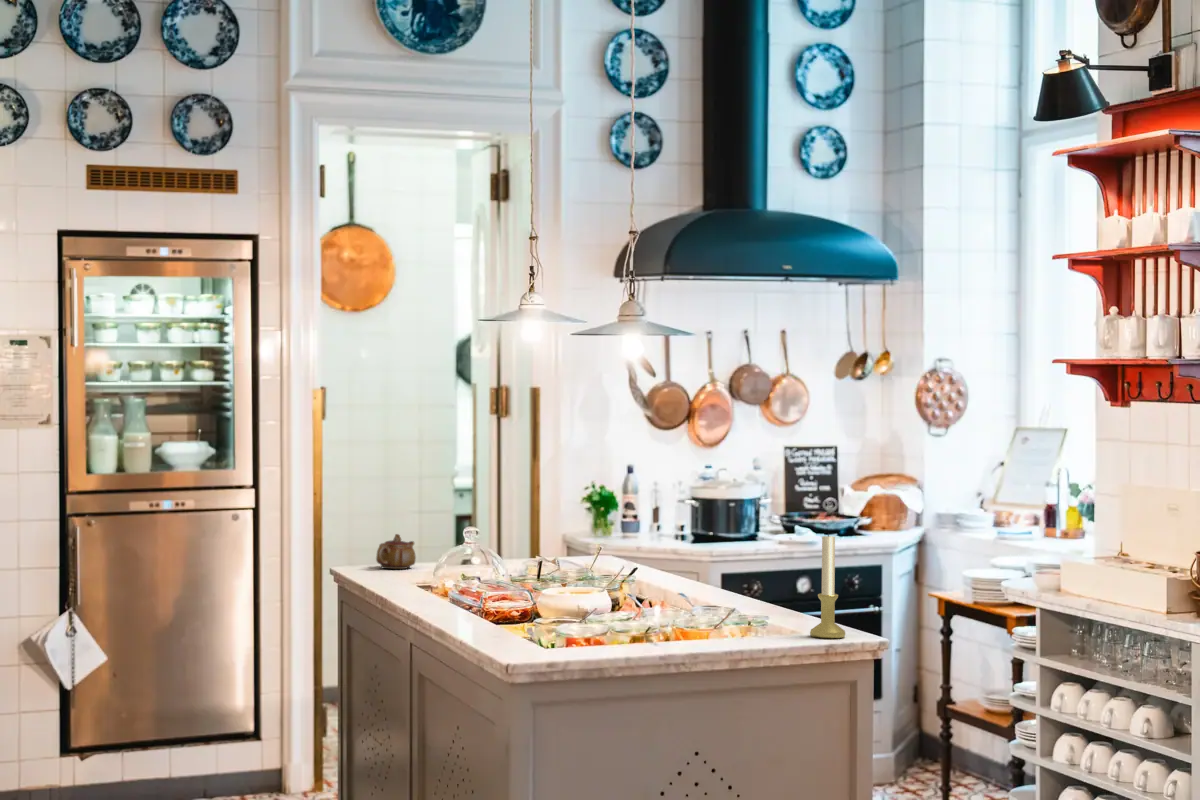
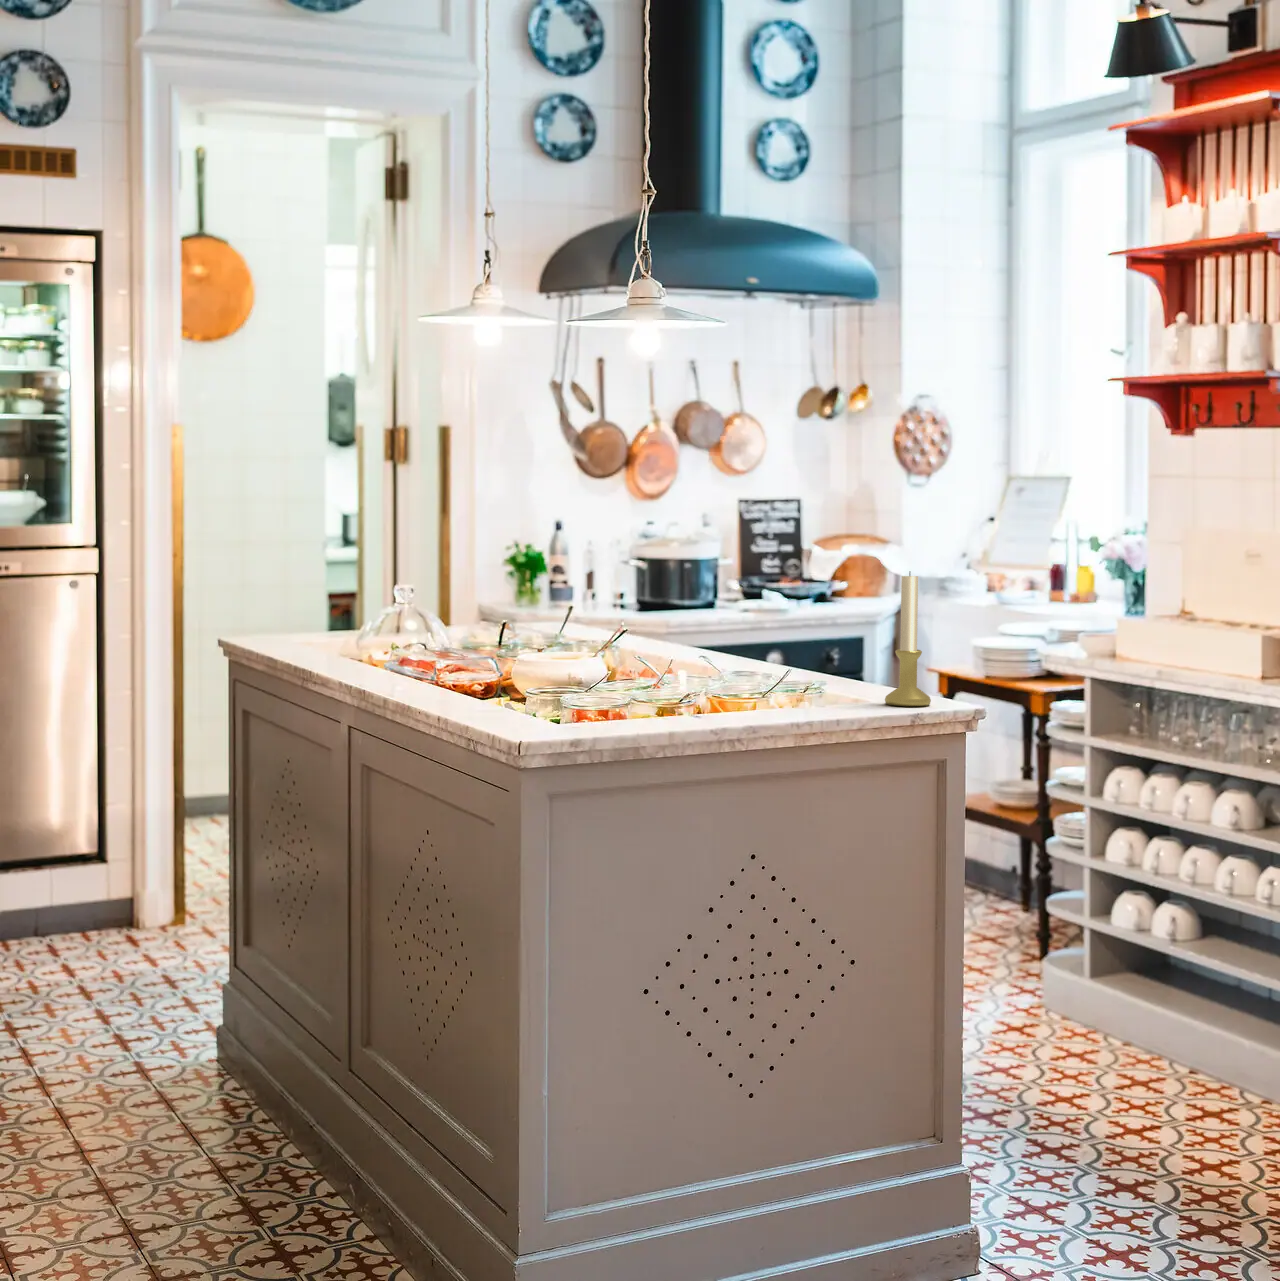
teapot: present [376,534,416,569] -> none [278,596,328,640]

